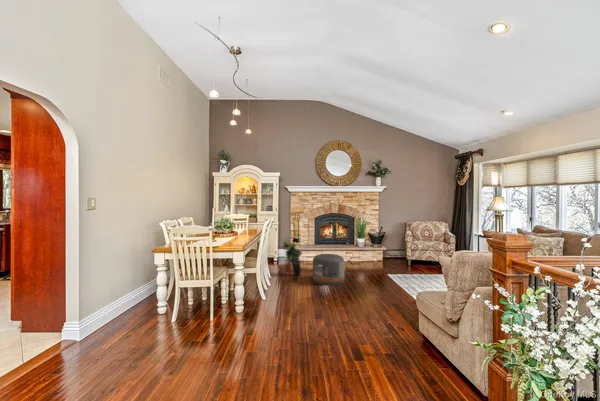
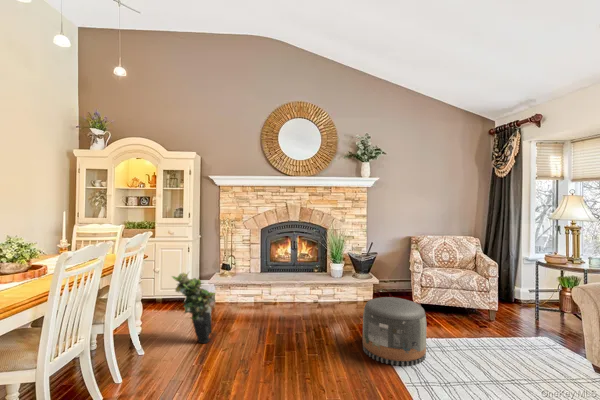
pouf: present [313,254,345,285] -> present [363,297,426,366]

